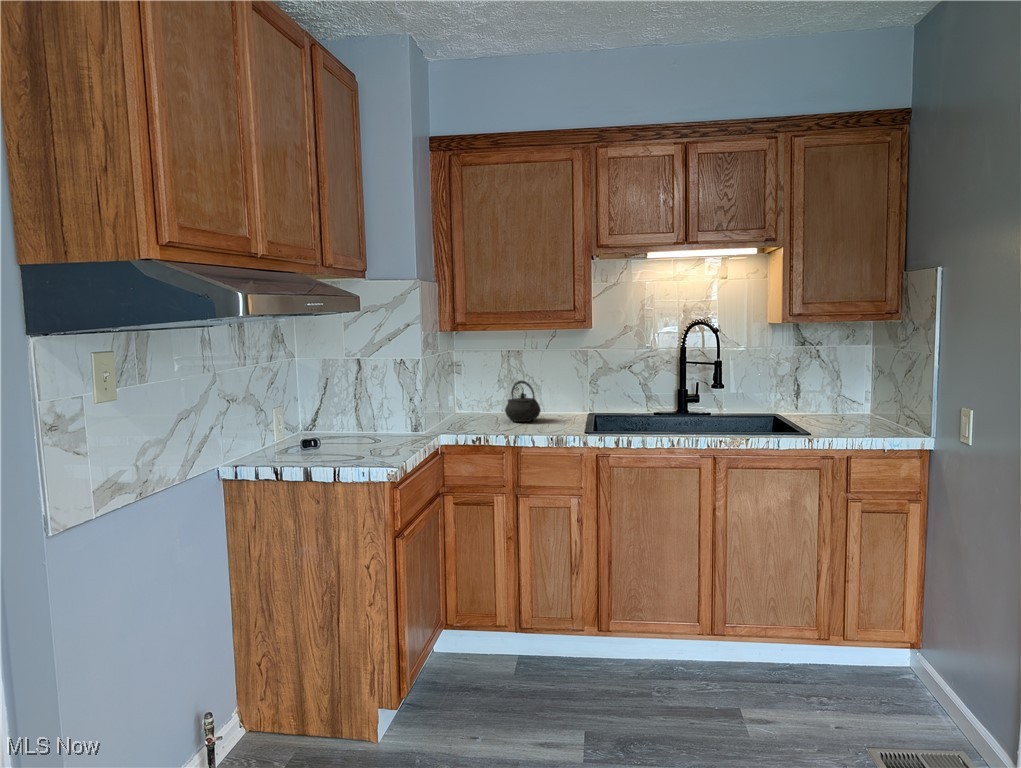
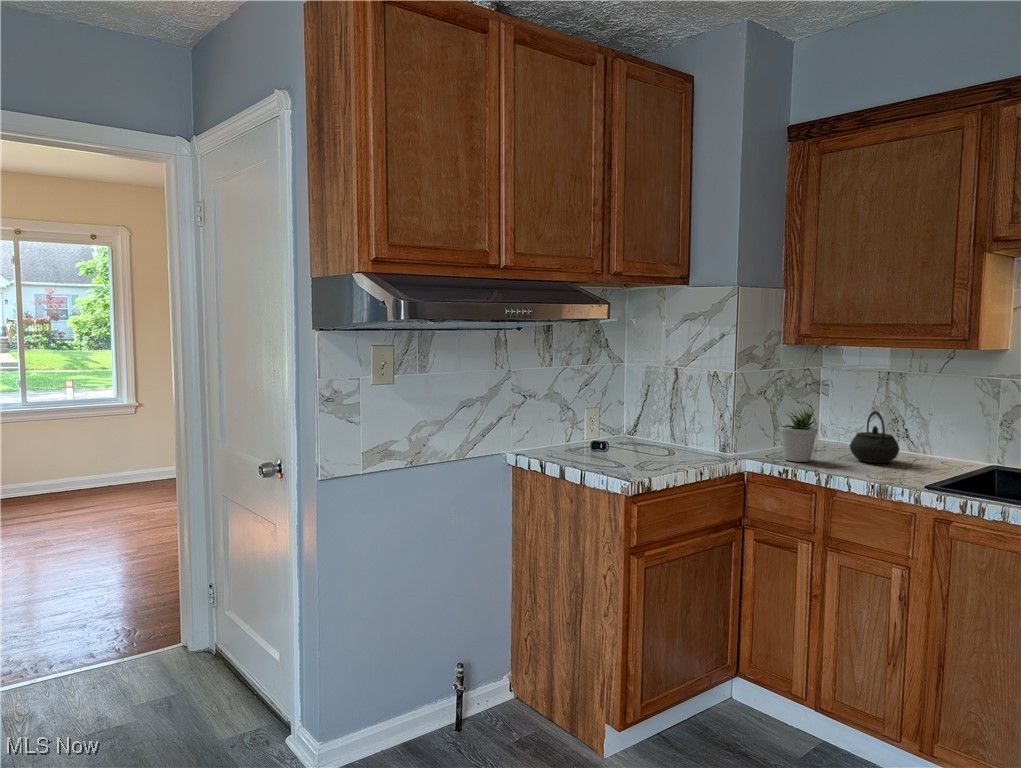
potted plant: none [460,381,492,430] -> present [779,407,817,462]

